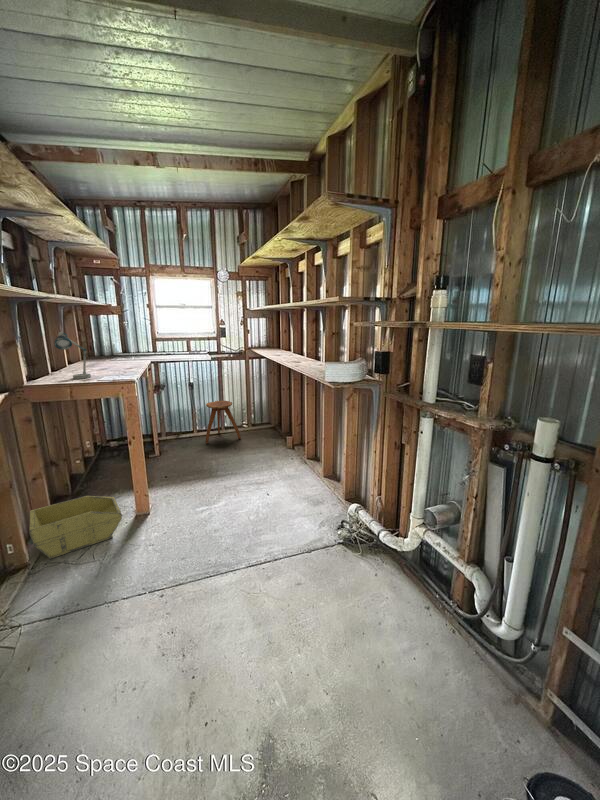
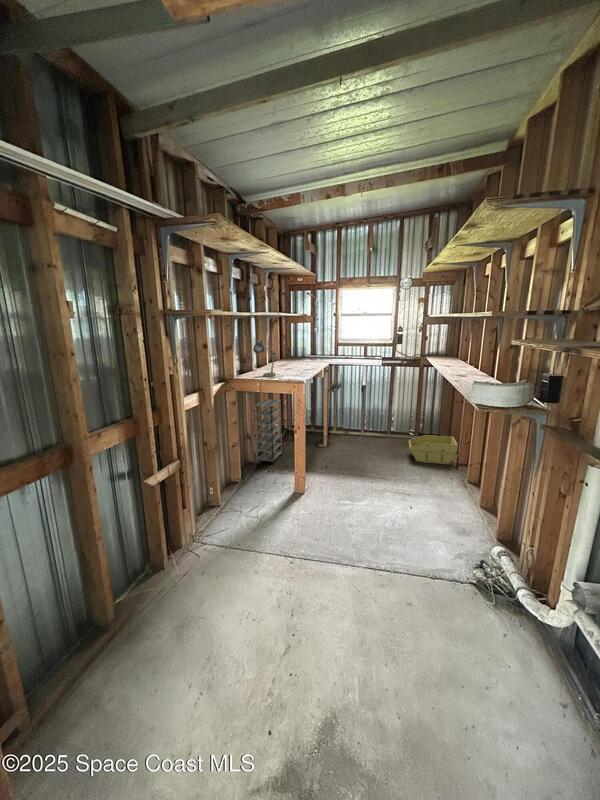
stool: present [206,401,241,444] -> none [369,405,404,446]
shelving unit: none [59,409,105,492] -> present [255,399,282,463]
storage bin: present [29,496,122,559] -> present [408,435,458,464]

